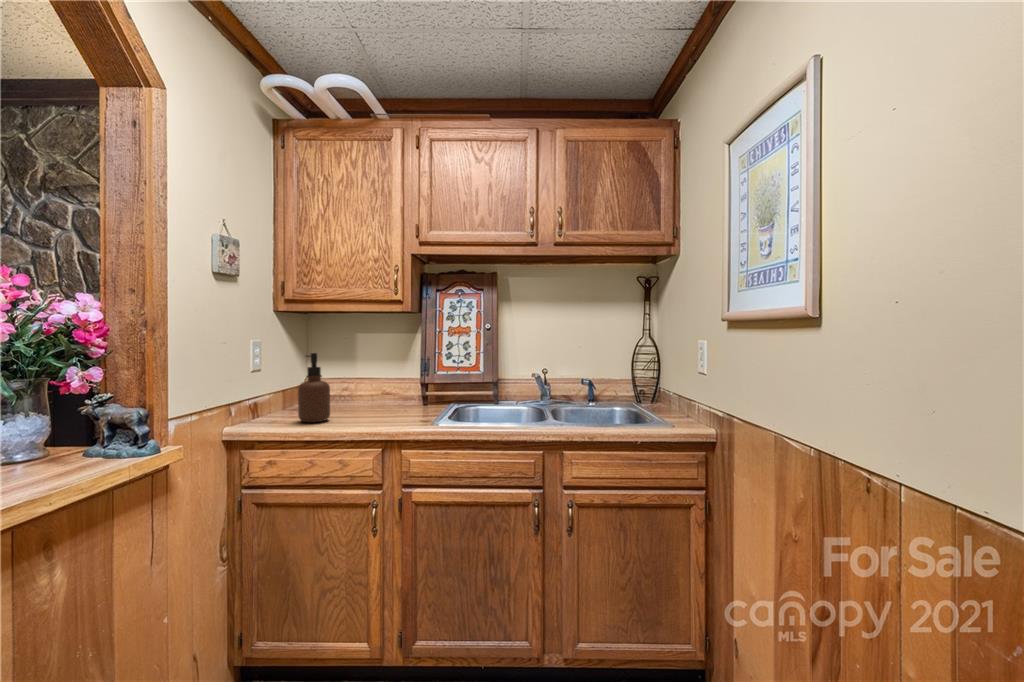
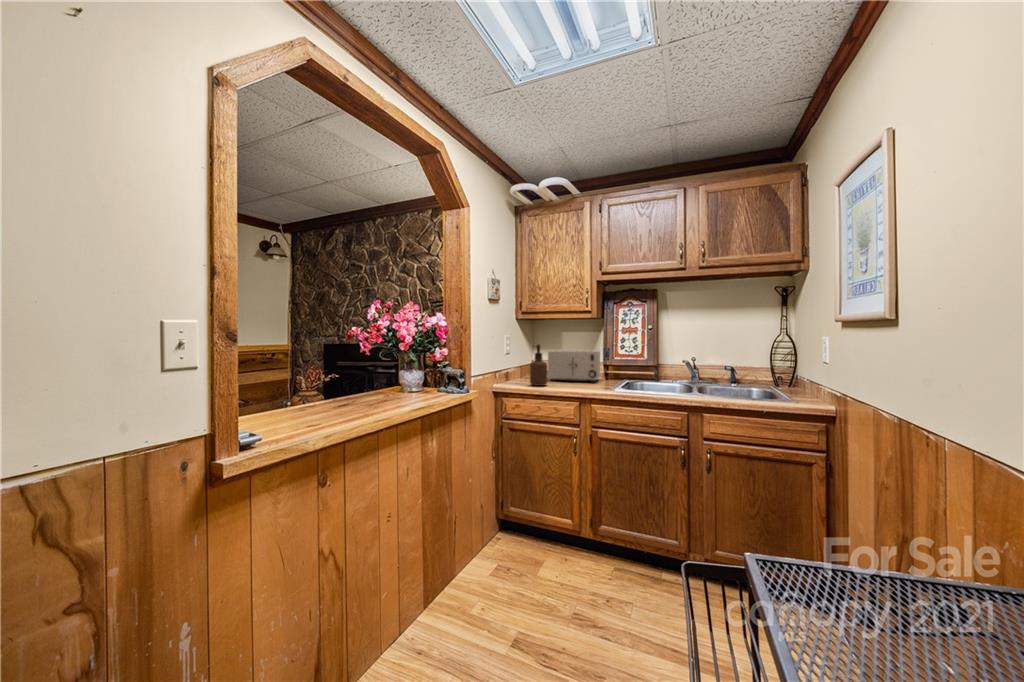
toaster: none [333,360,418,411] -> present [548,350,600,382]

